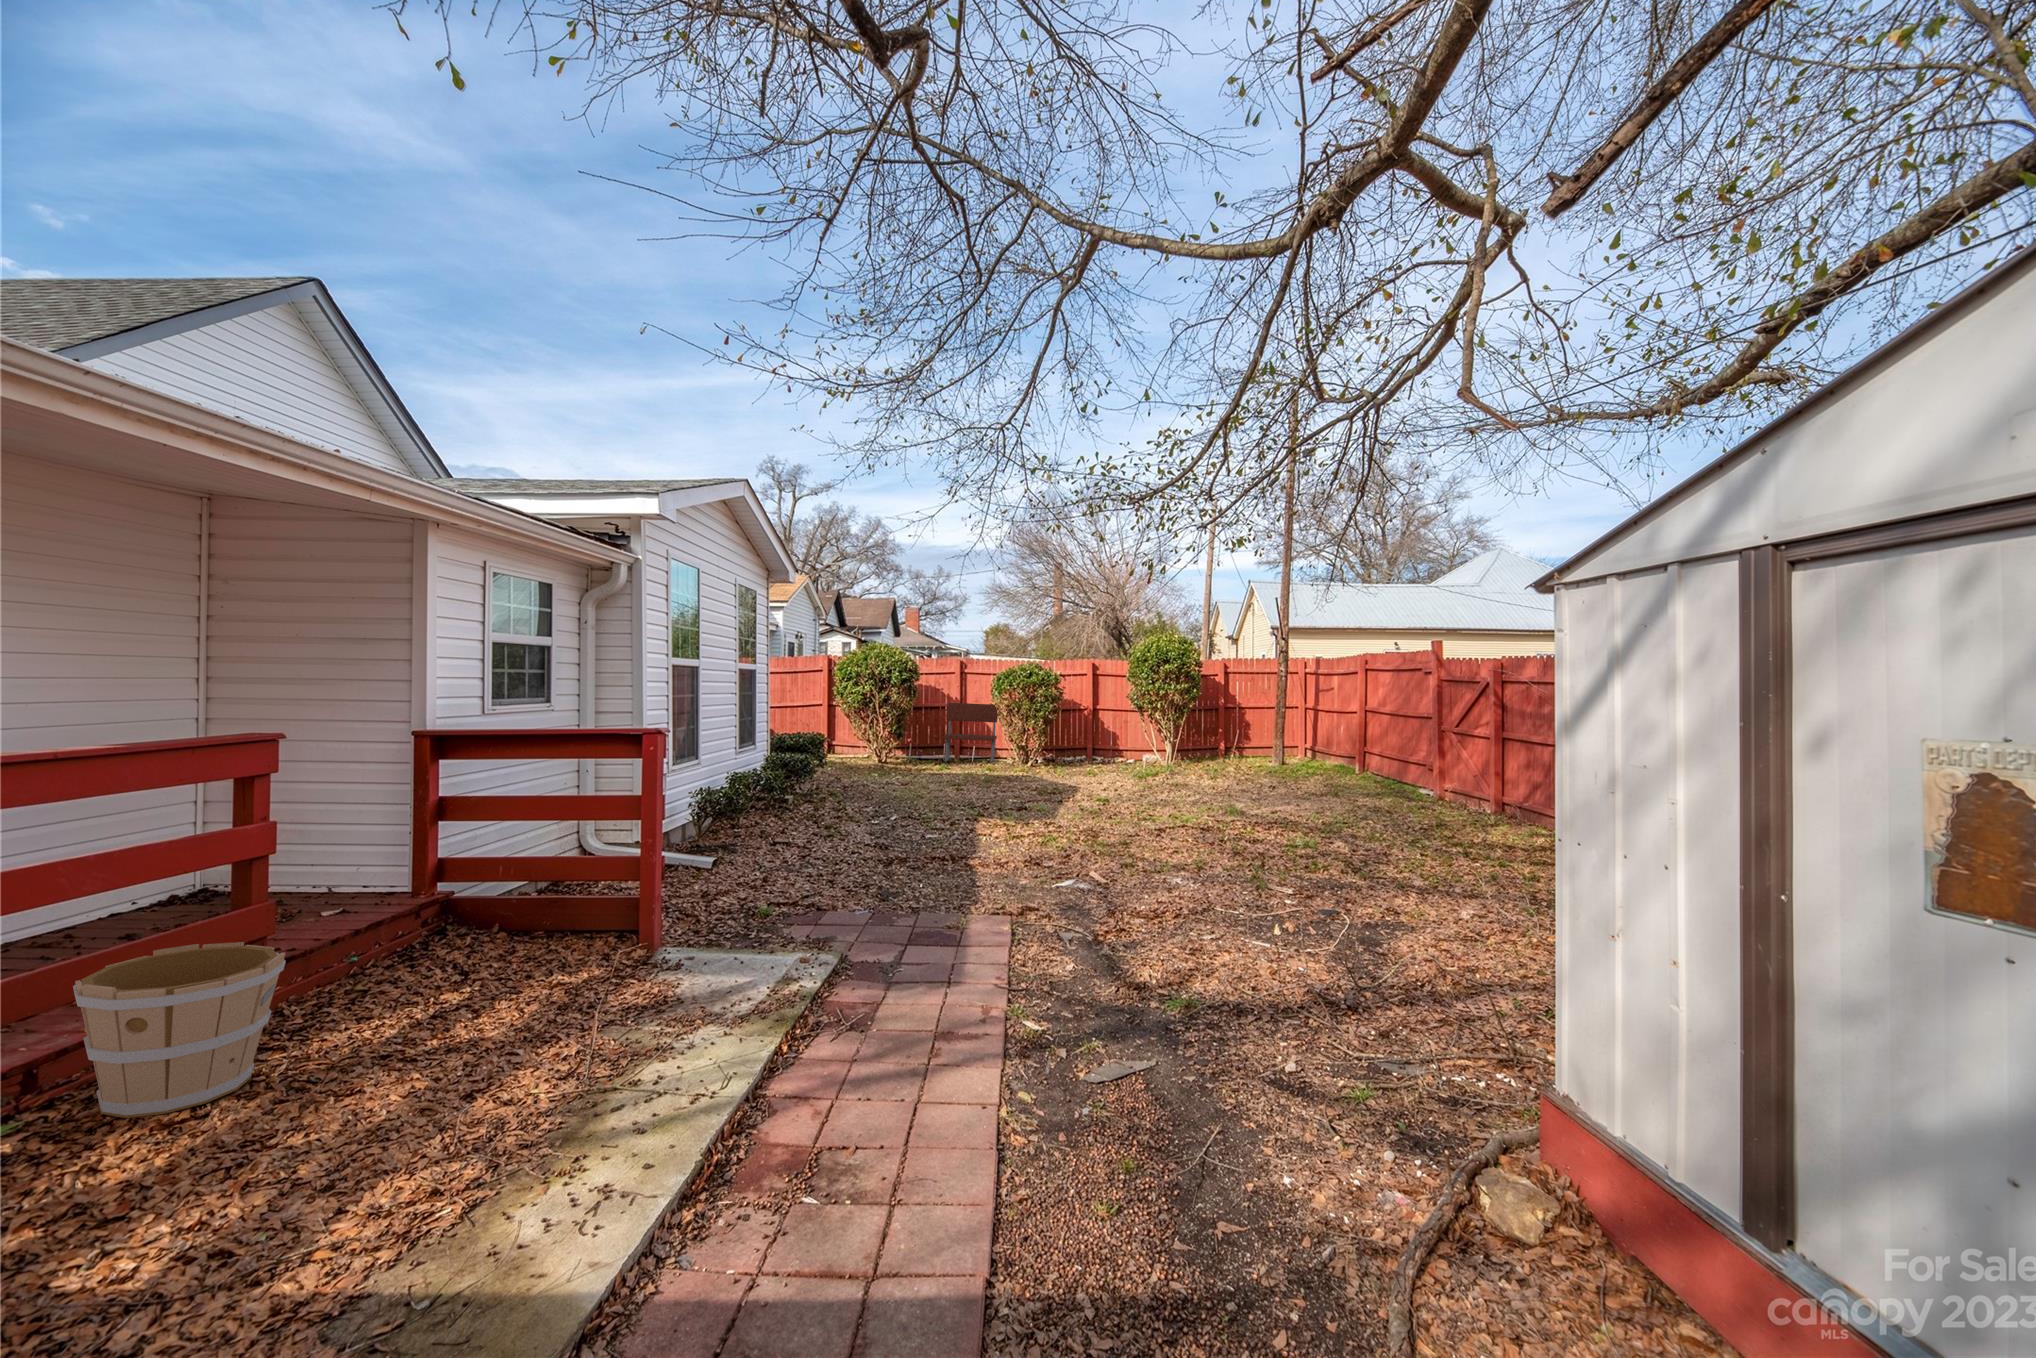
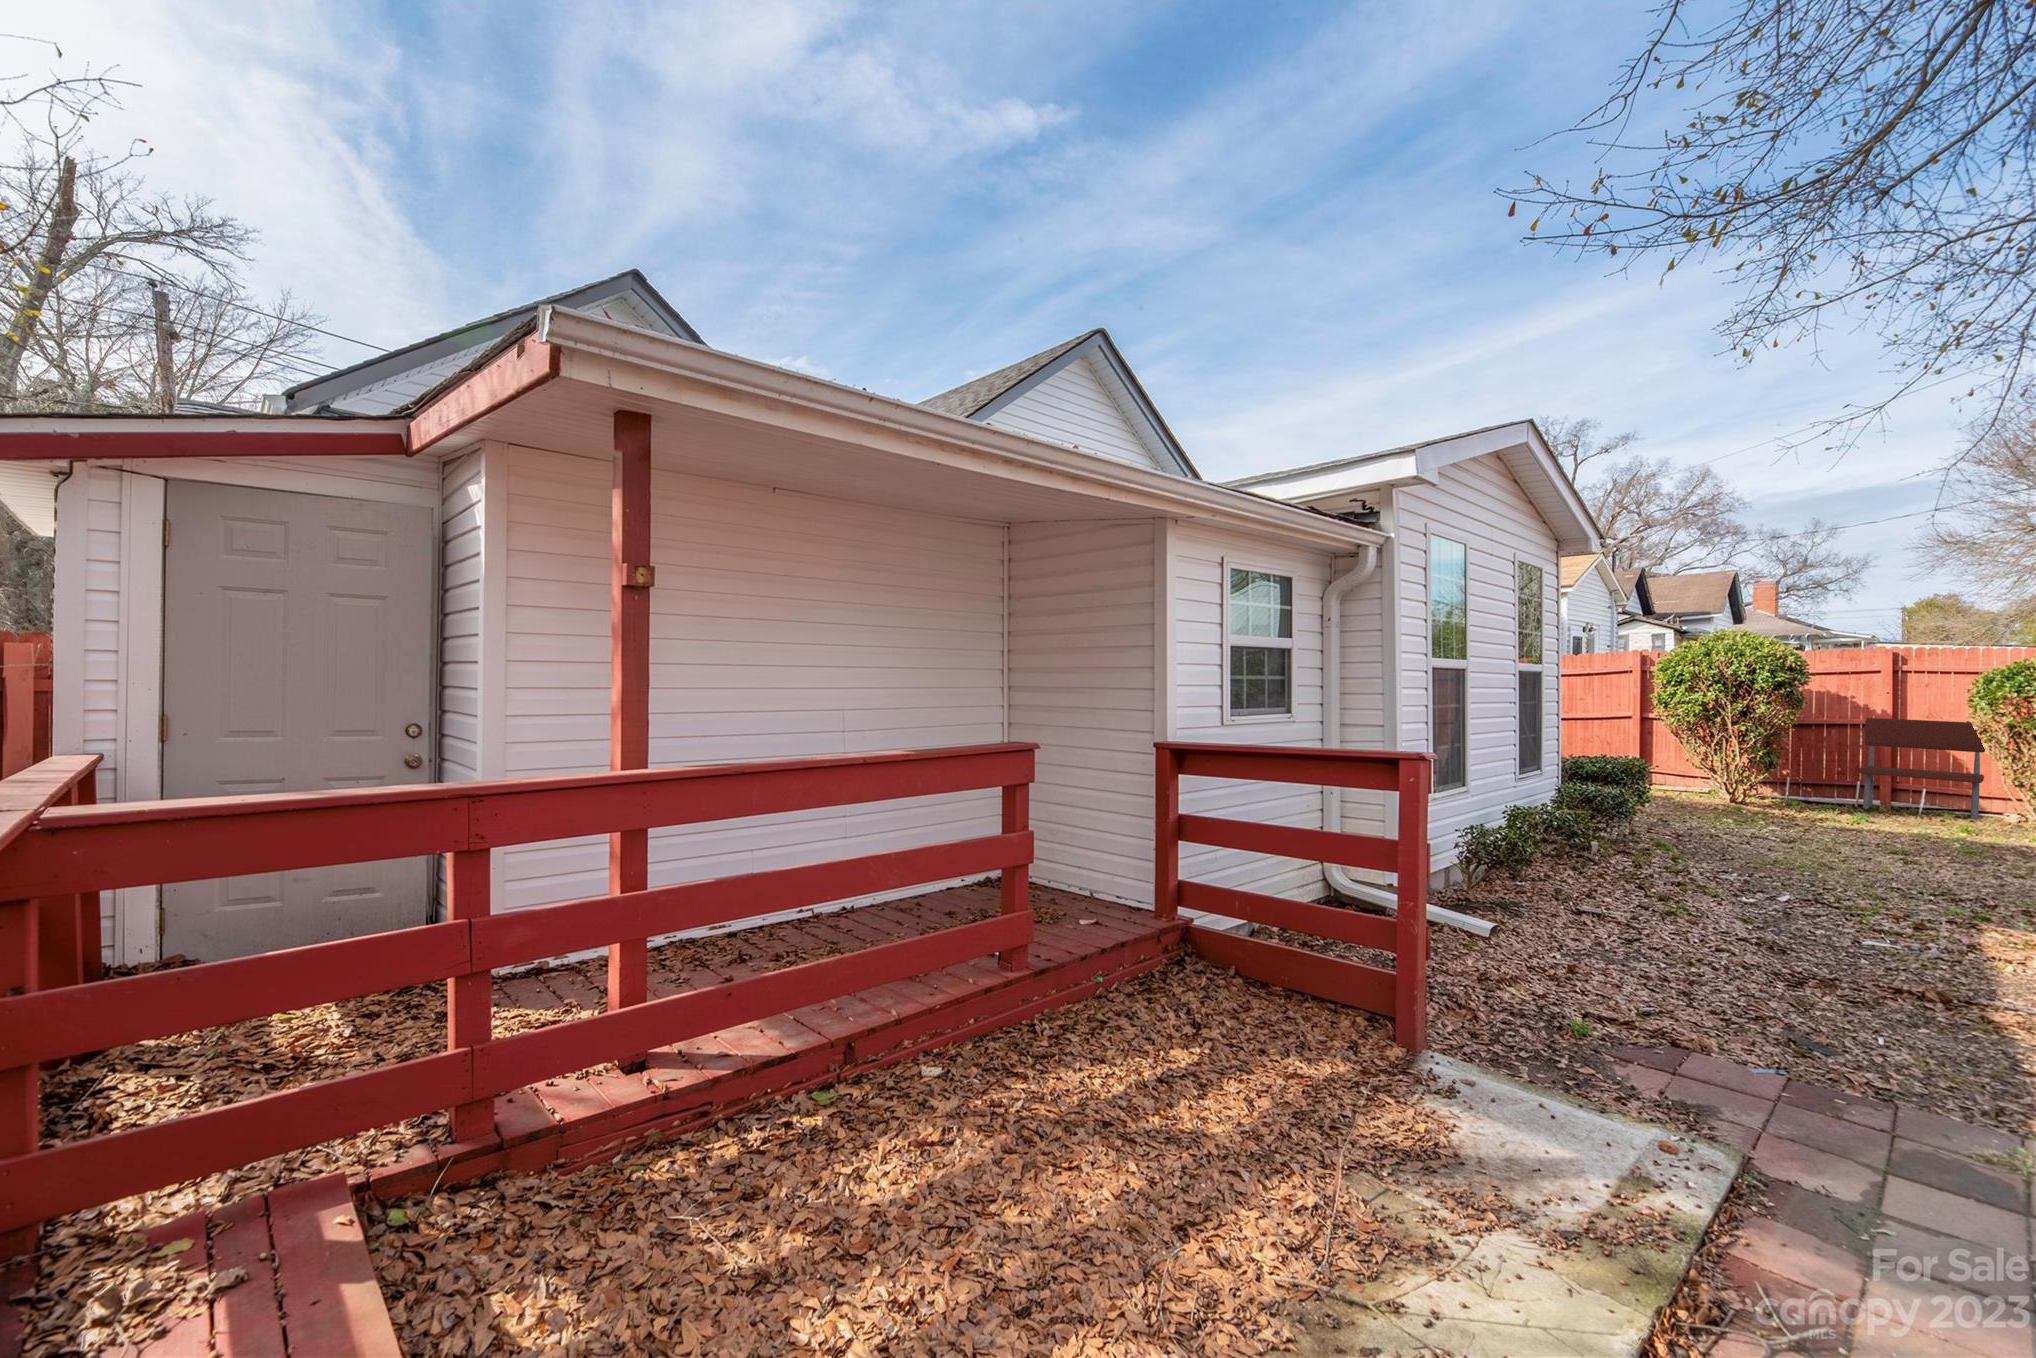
wooden bucket: present [73,942,286,1118] -> none [868,948,1018,1126]

